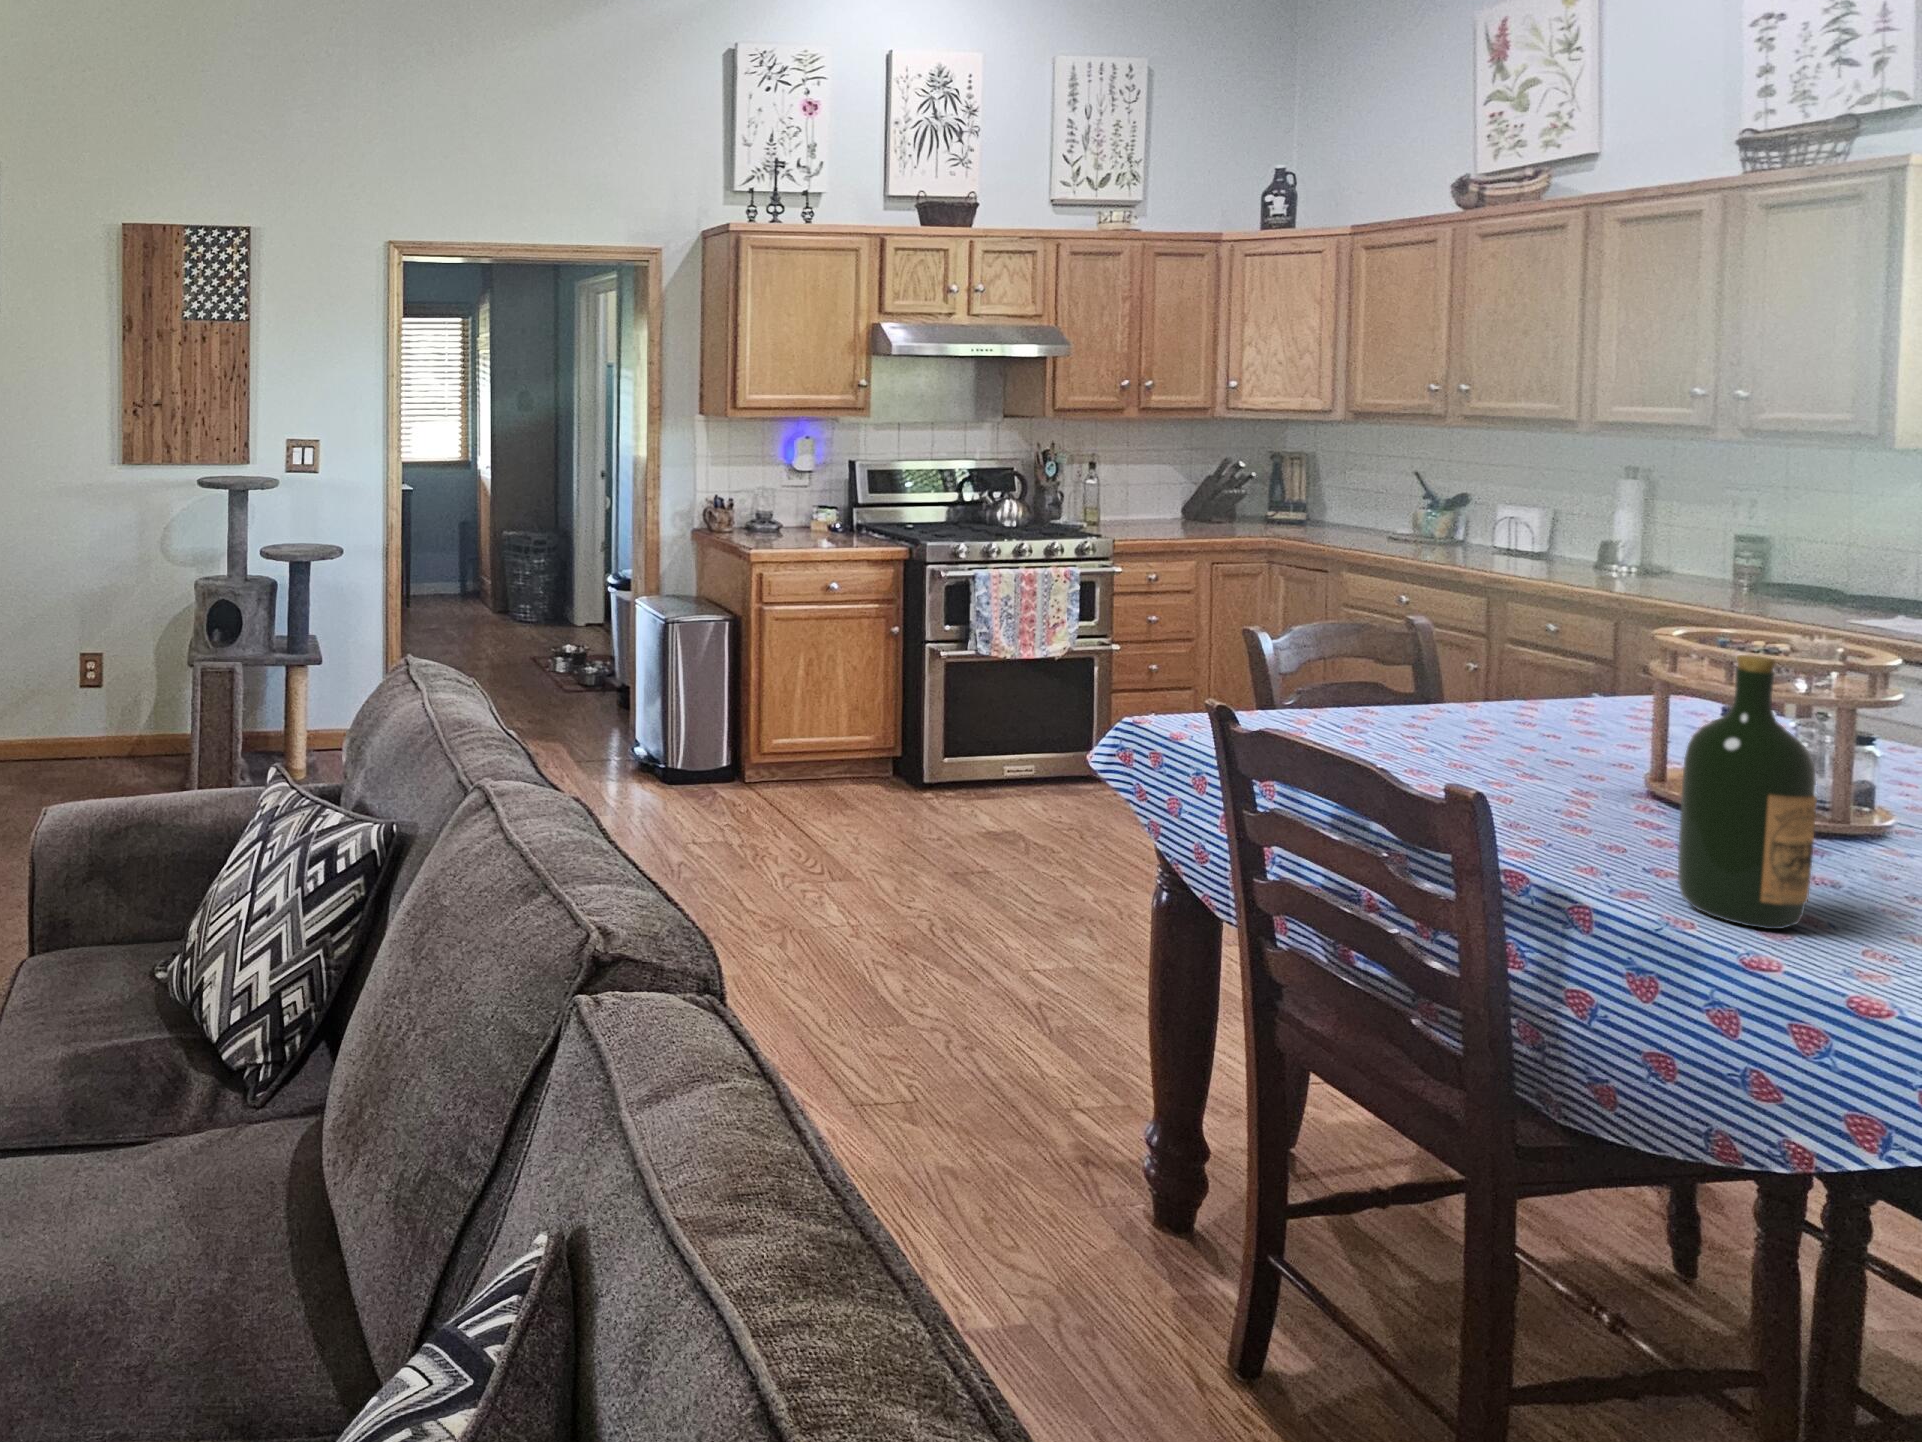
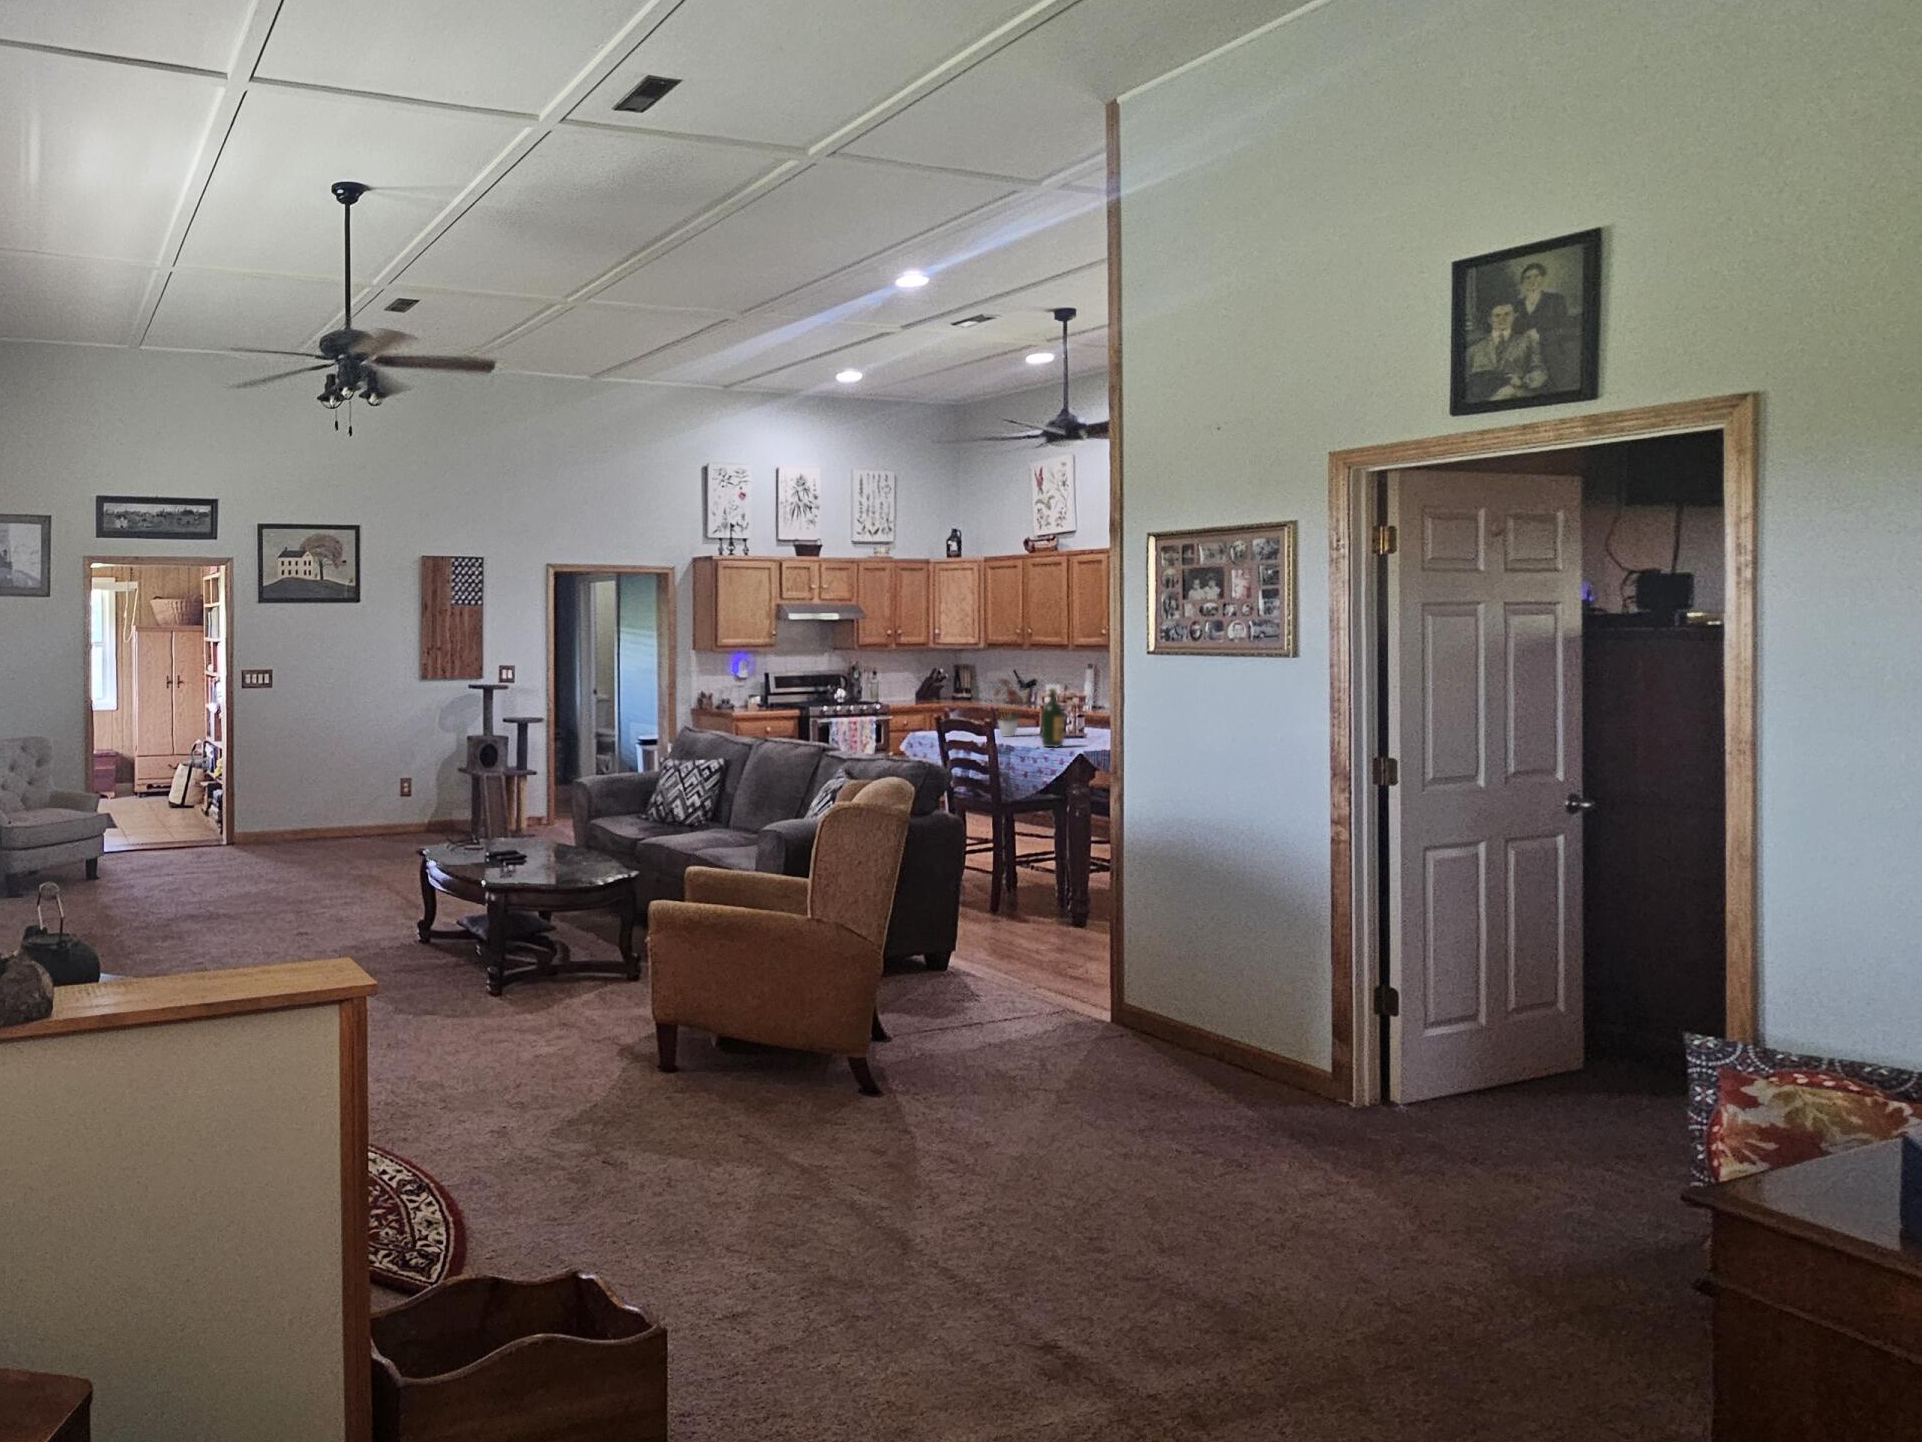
flower arrangement: none [1394,537,1546,745] -> present [994,679,1024,737]

